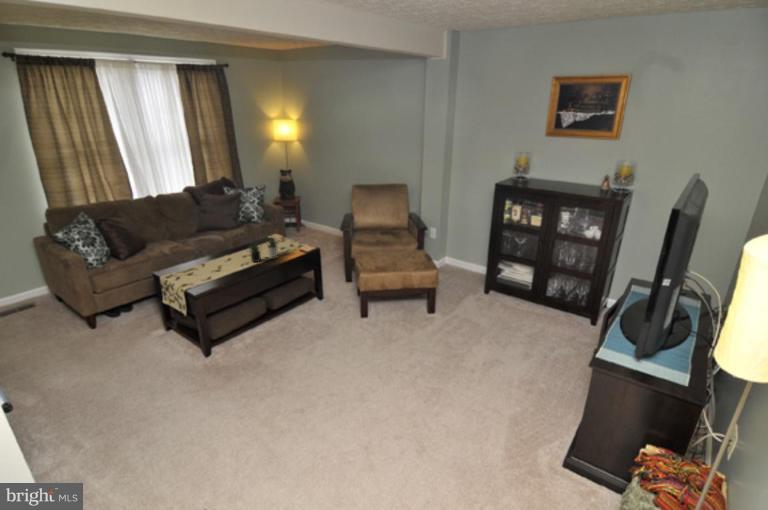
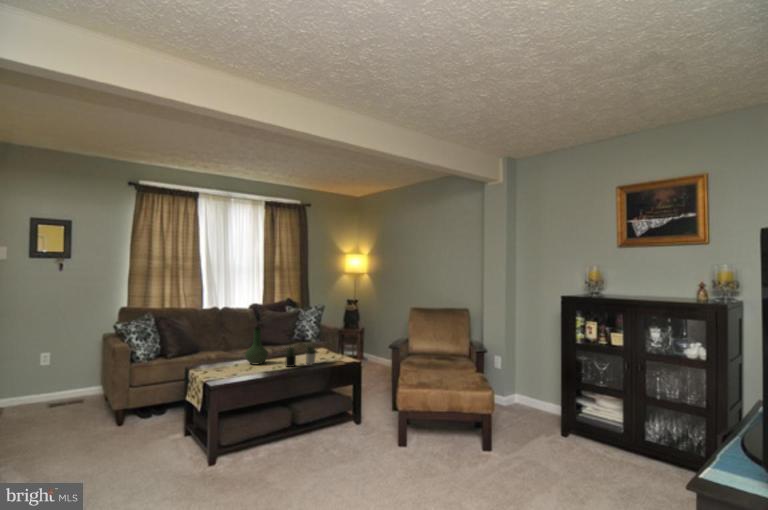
vase: none [207,225,230,261] -> present [245,327,268,365]

